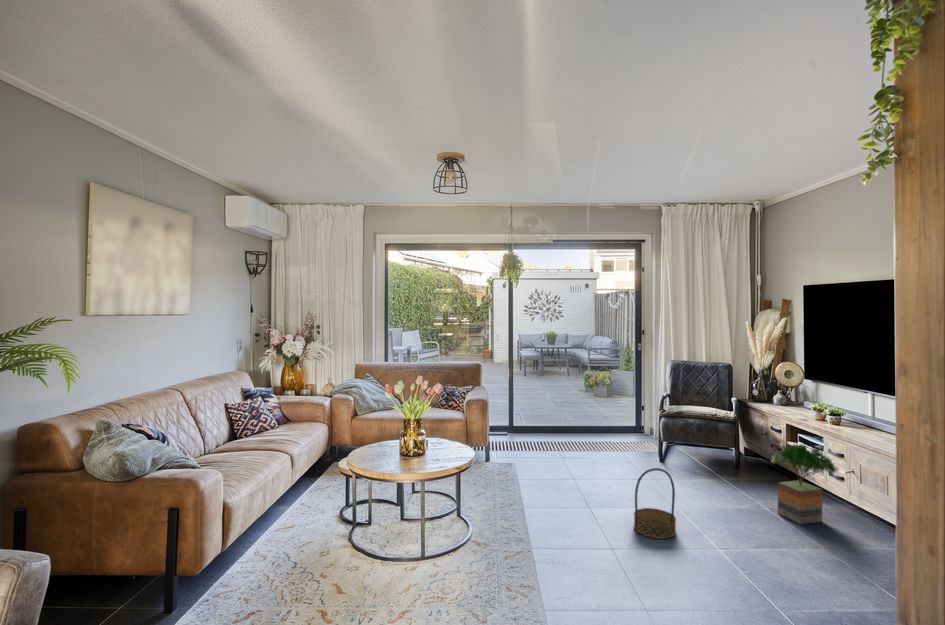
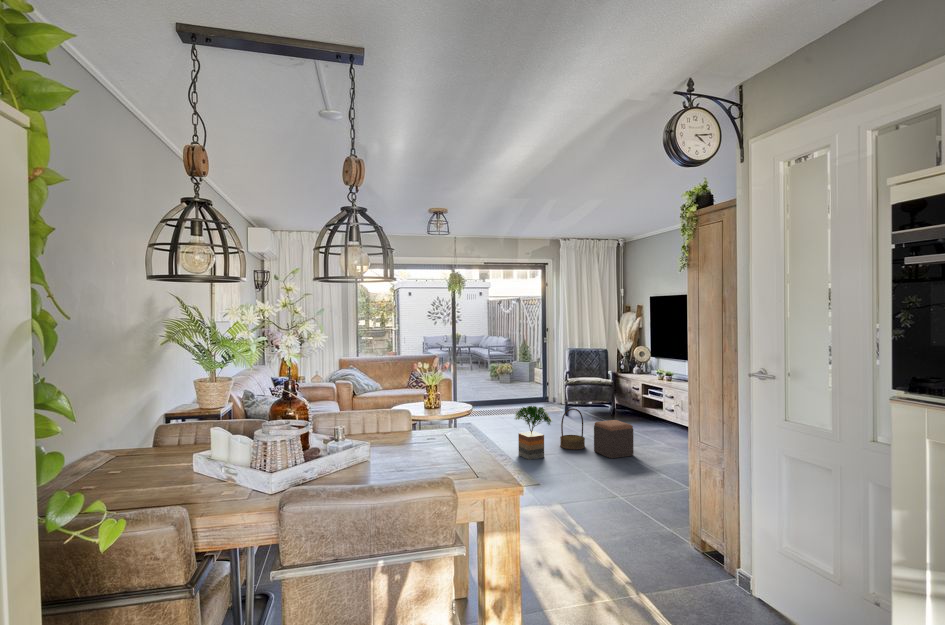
potted tree: present [772,445,838,524] -> present [515,406,552,460]
footstool: none [690,496,764,571] -> present [594,420,634,459]

